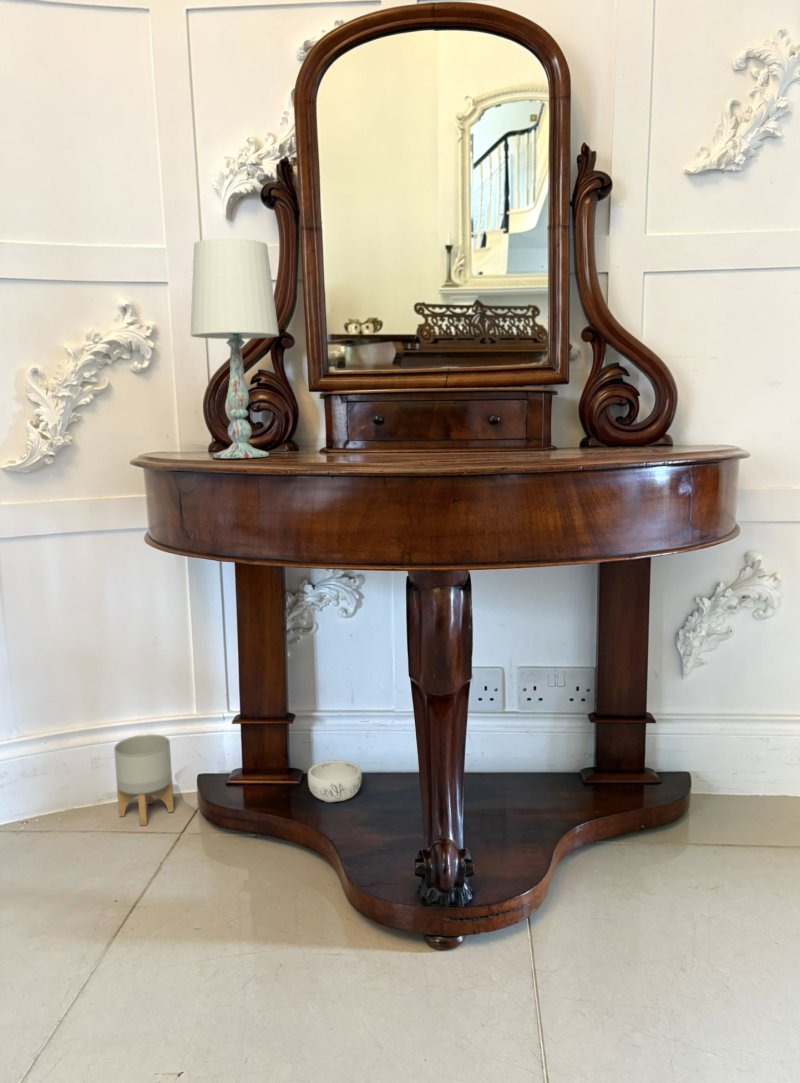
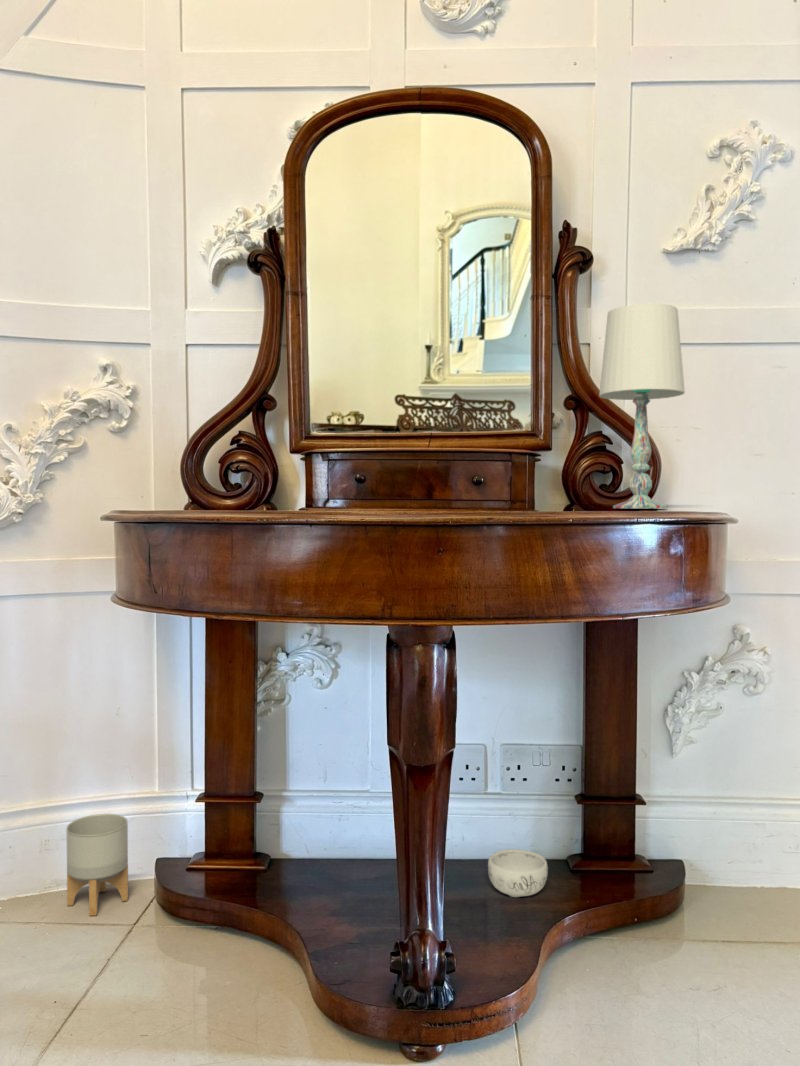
table lamp: present [191,238,279,458] -> present [599,304,685,508]
decorative bowl: present [308,760,362,802] -> present [488,849,548,897]

